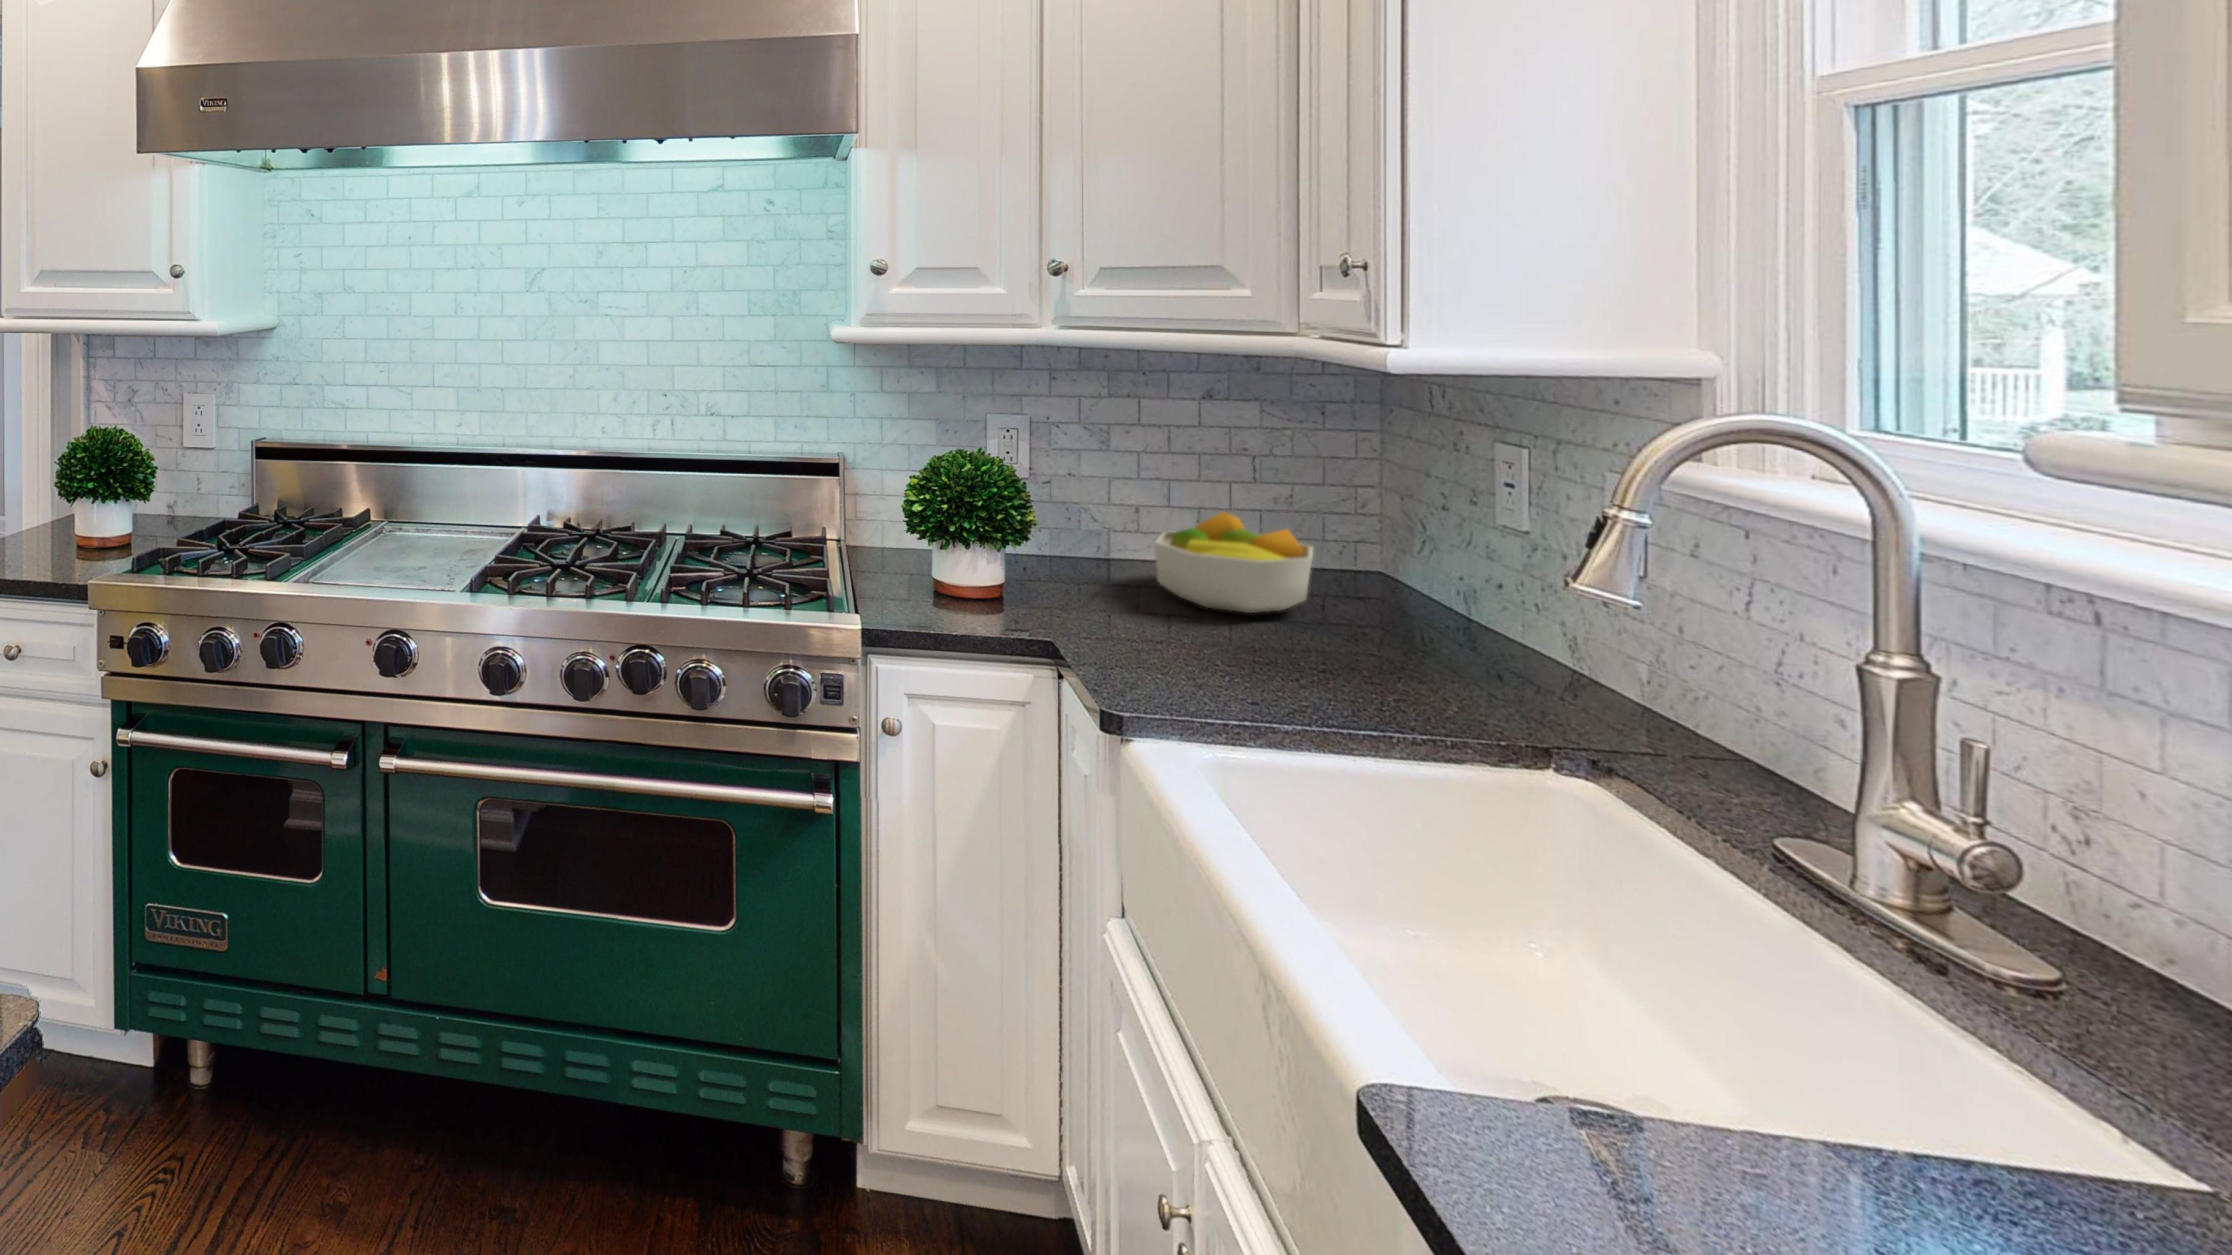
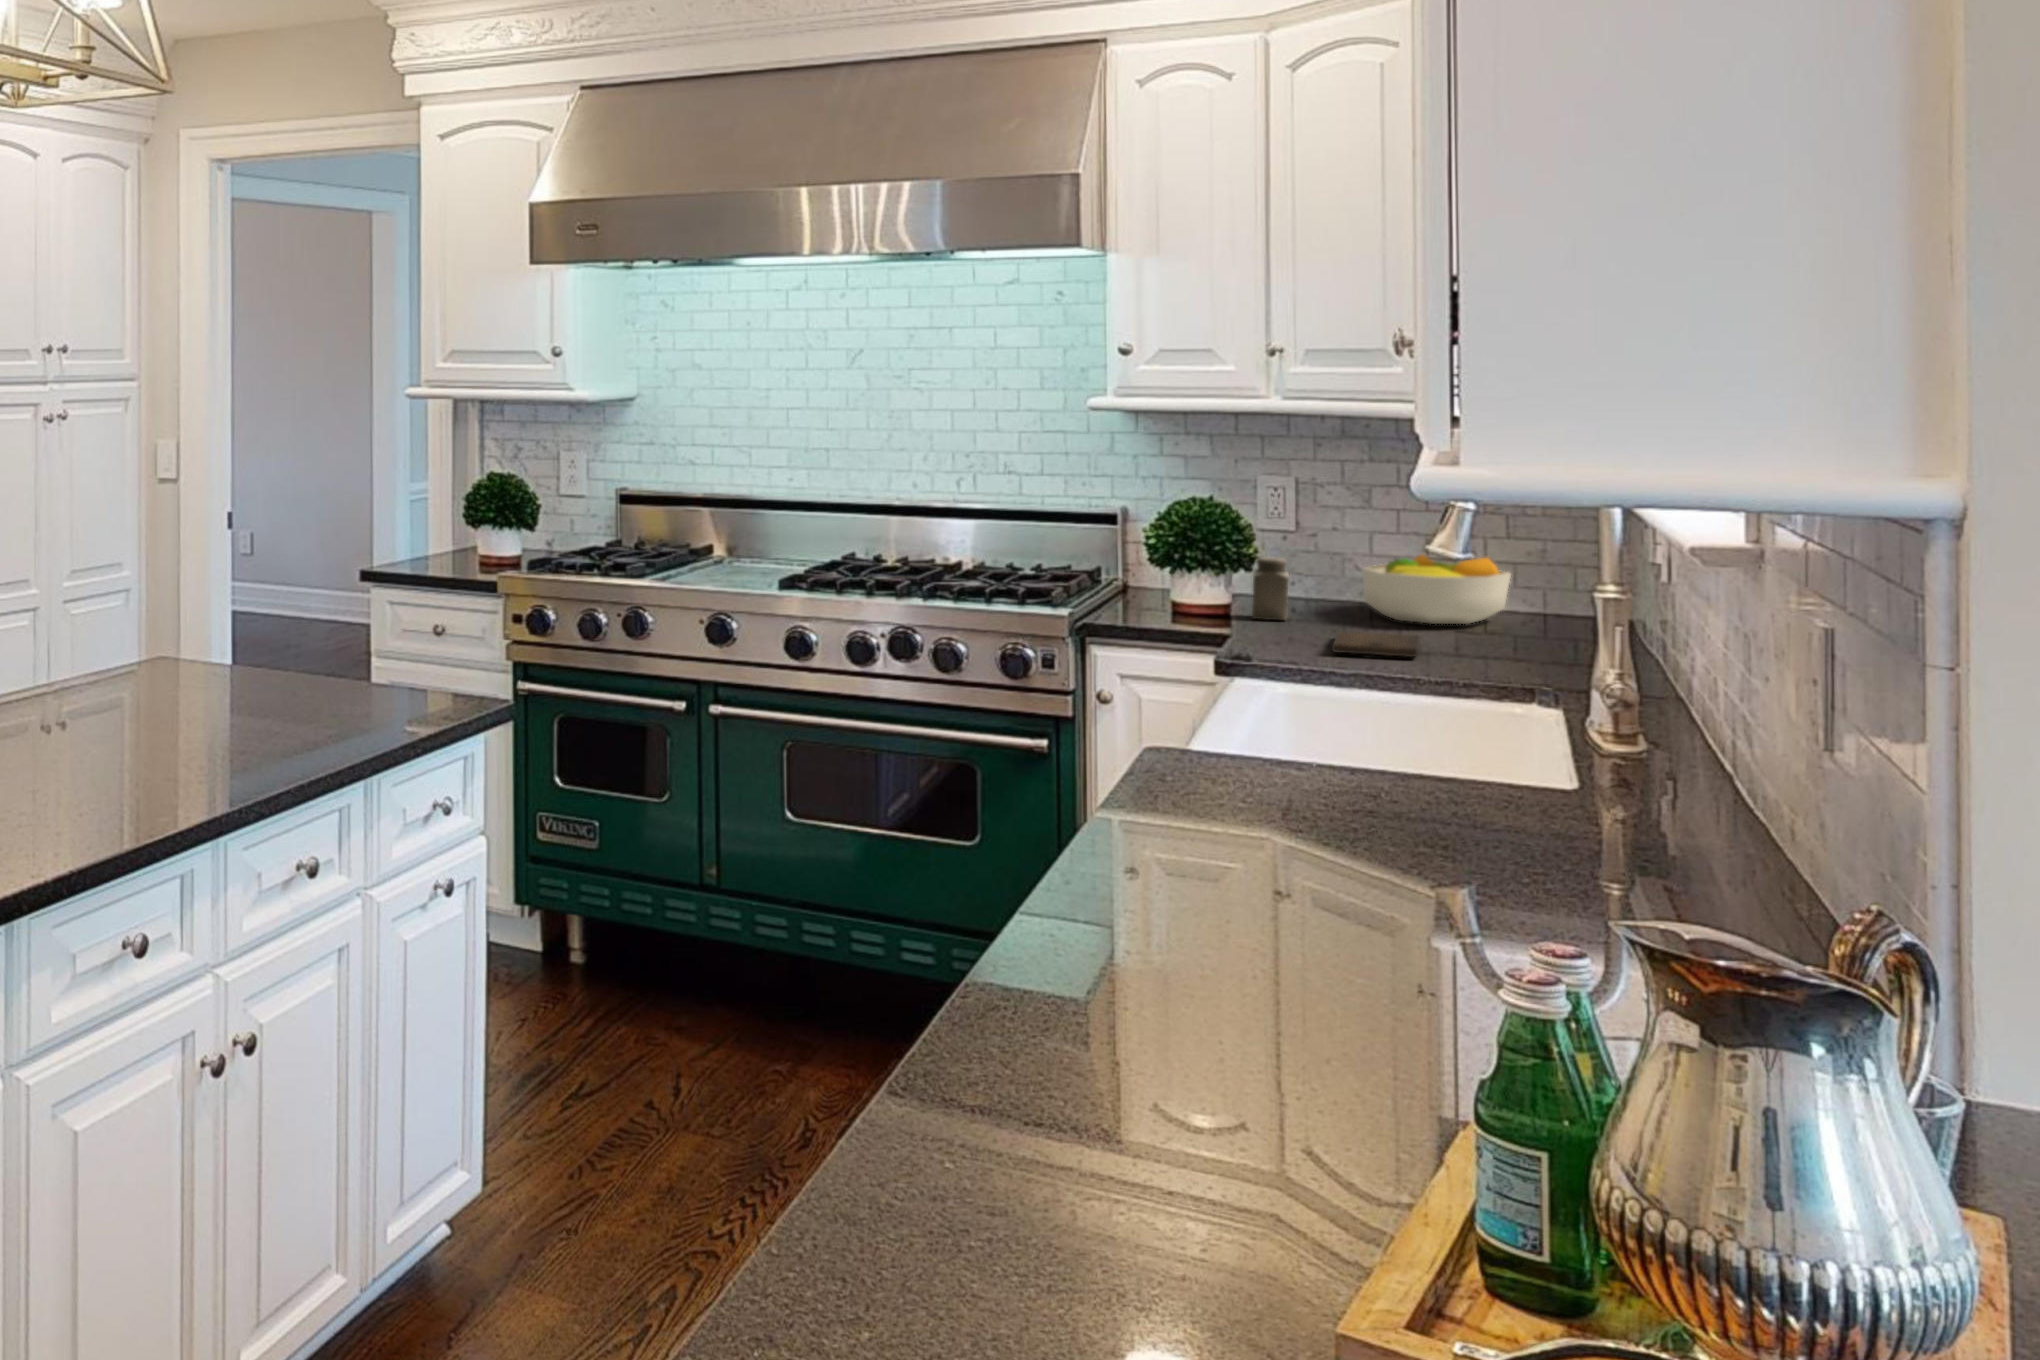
salt shaker: none [1045,536,1092,614] -> present [1252,557,1289,620]
cutting board: none [1178,639,1318,690] -> present [1332,631,1419,657]

